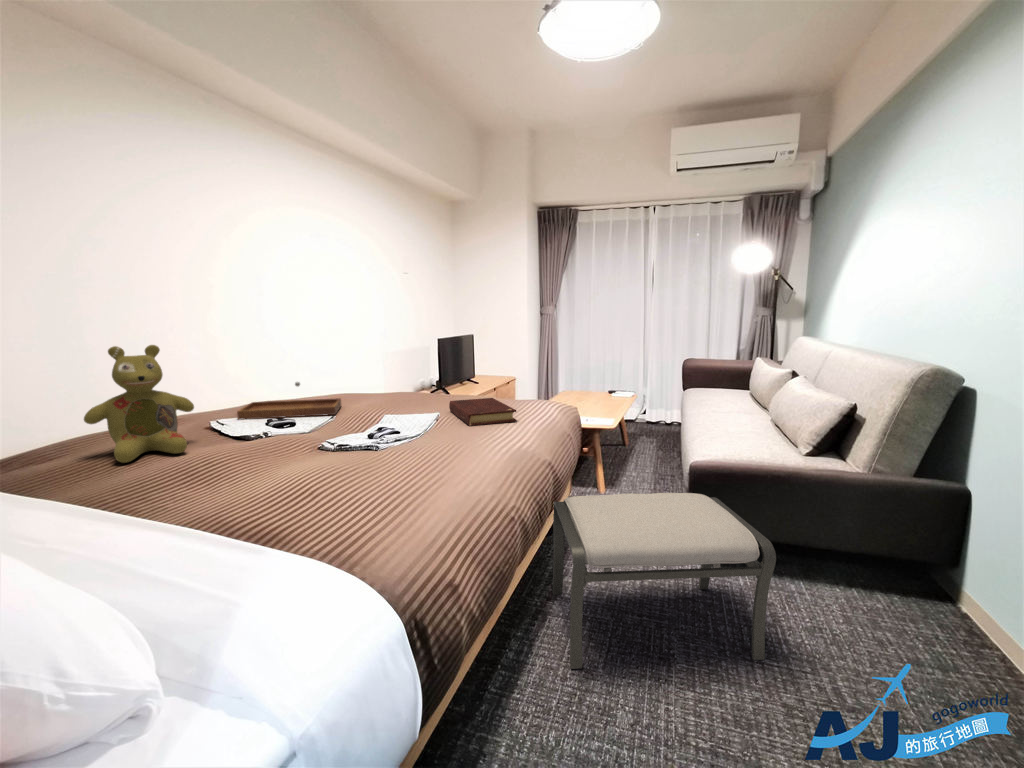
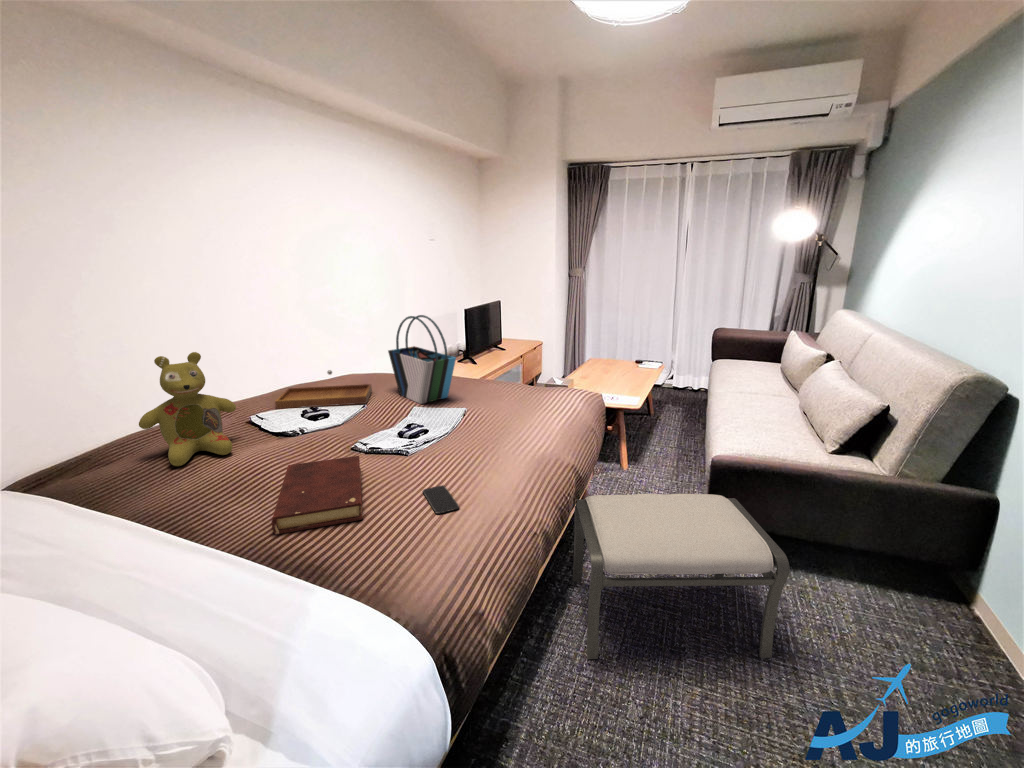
tote bag: none [359,326,430,415] -> present [388,315,456,404]
book: present [449,398,516,426] -> present [272,456,363,534]
smartphone: none [393,473,433,495] -> present [423,485,459,514]

